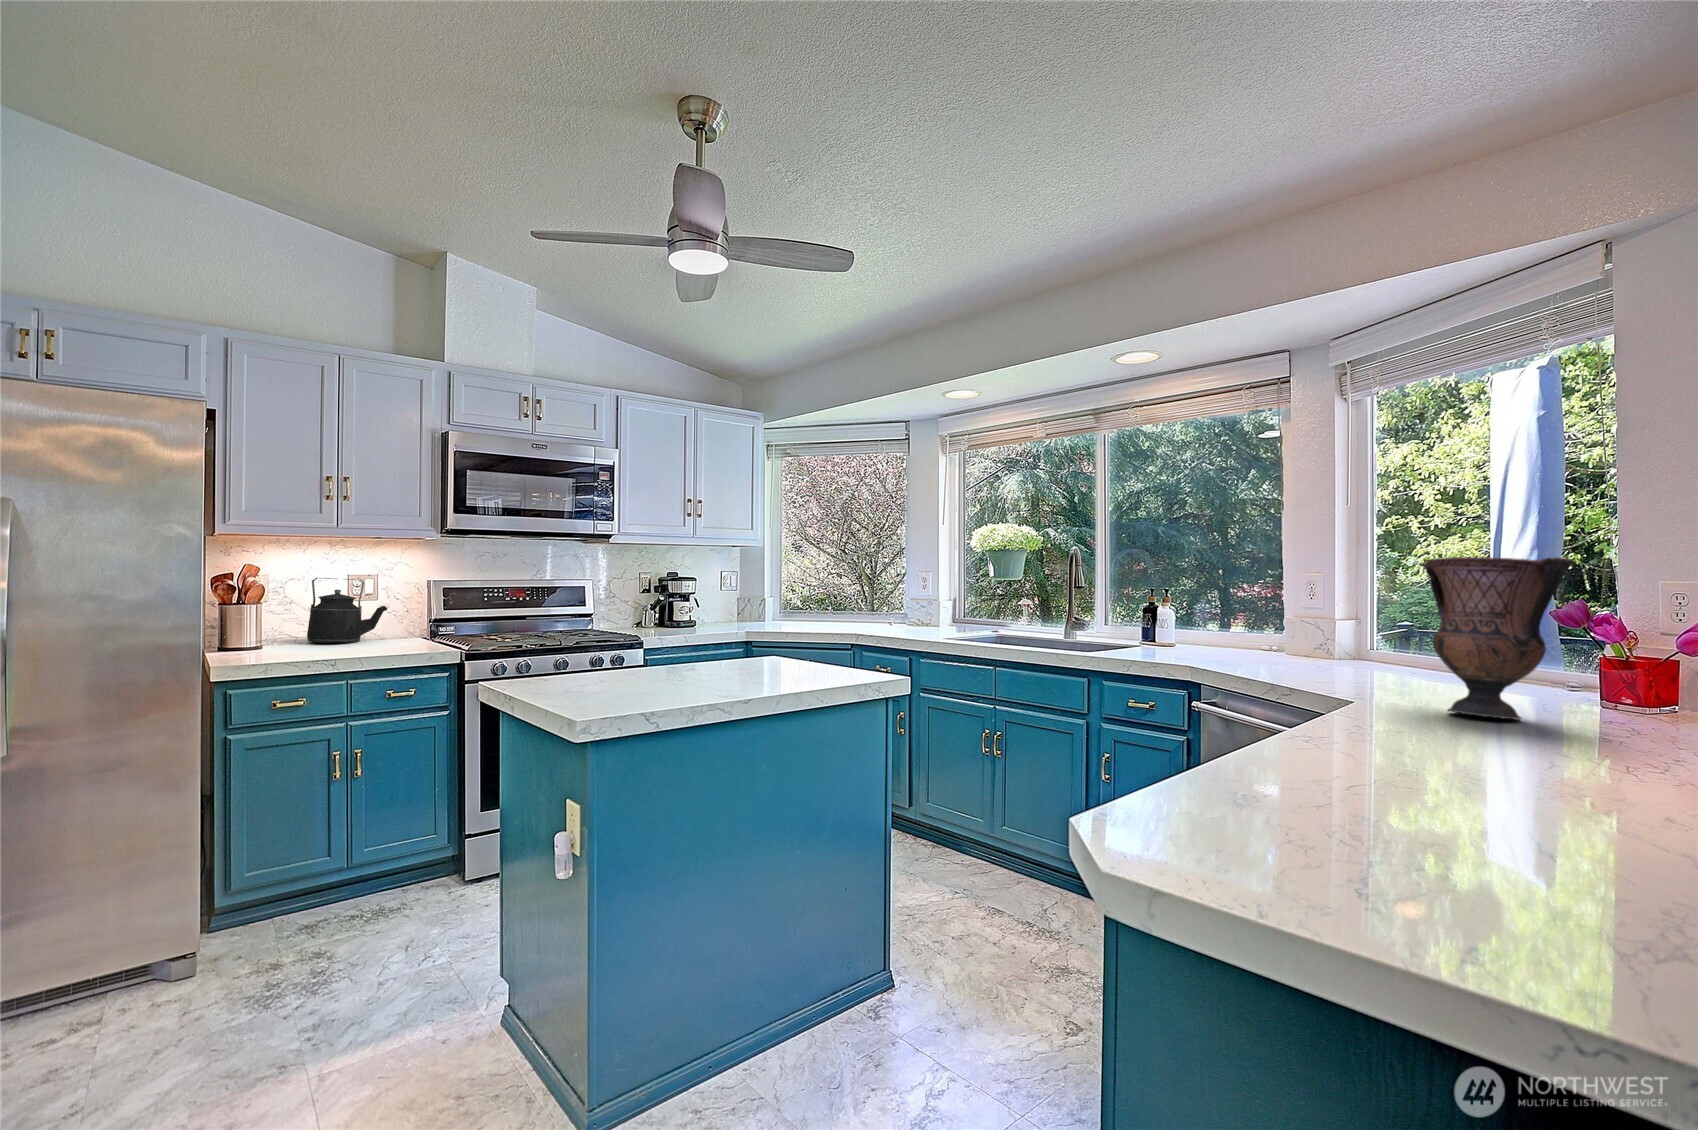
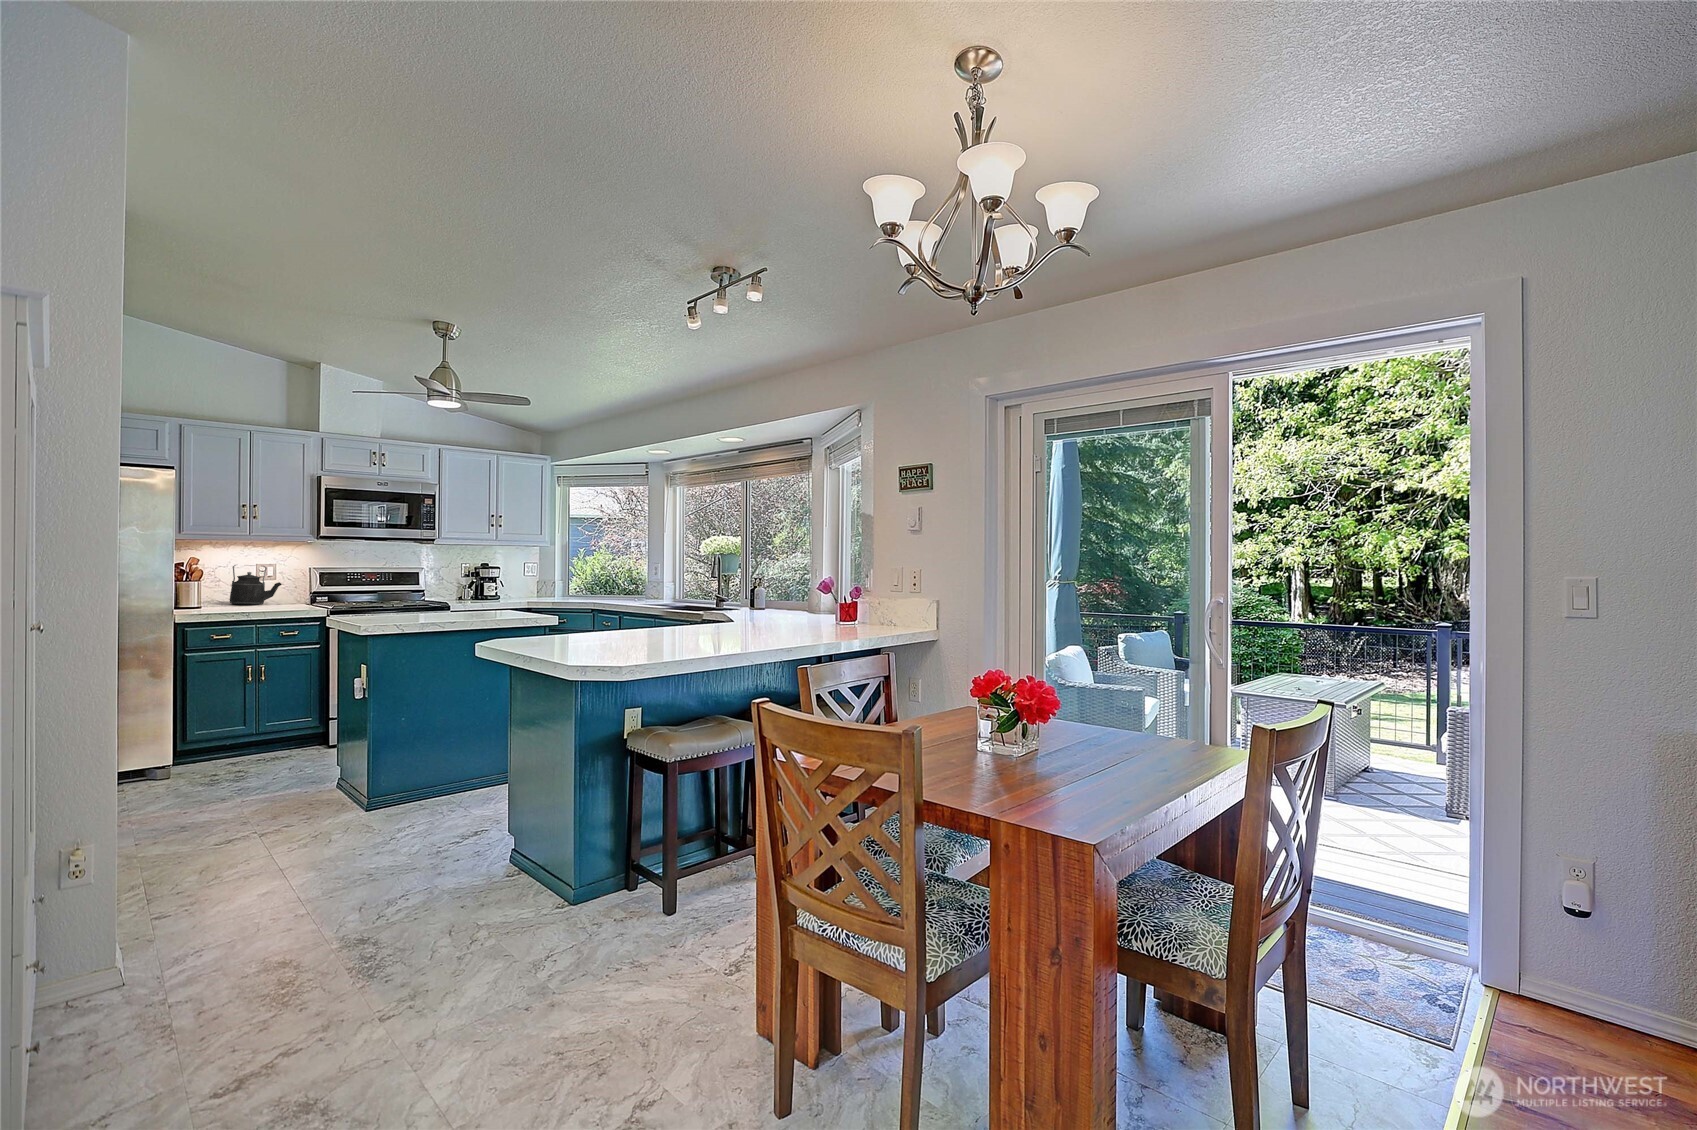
vase: present [1419,557,1576,720] -> none [749,566,795,635]

